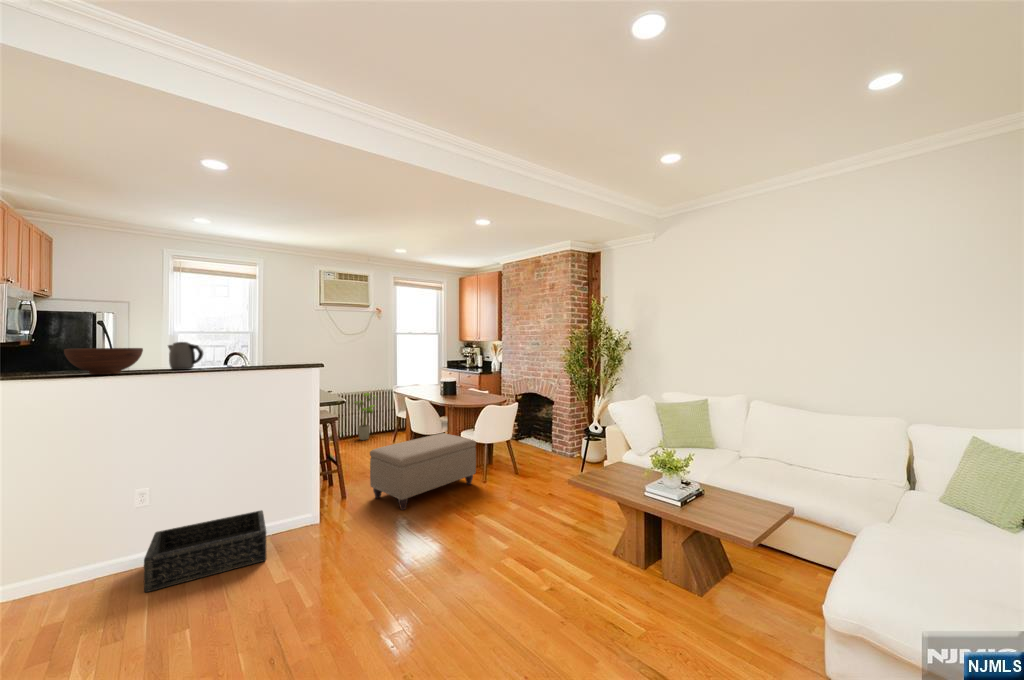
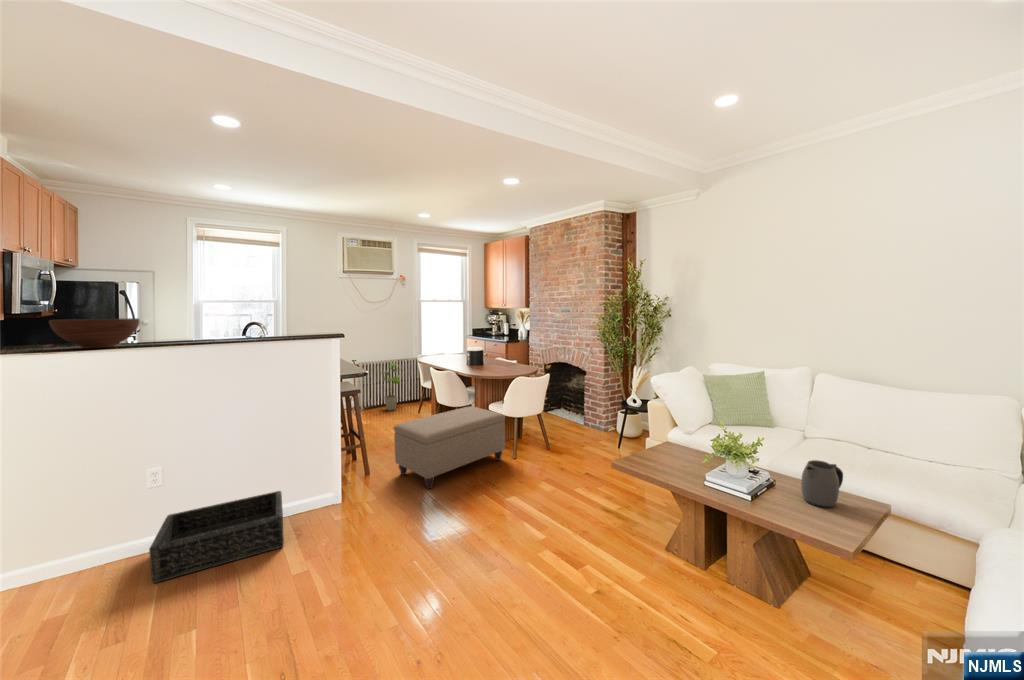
kettle: present [168,342,203,370] -> present [801,460,843,508]

